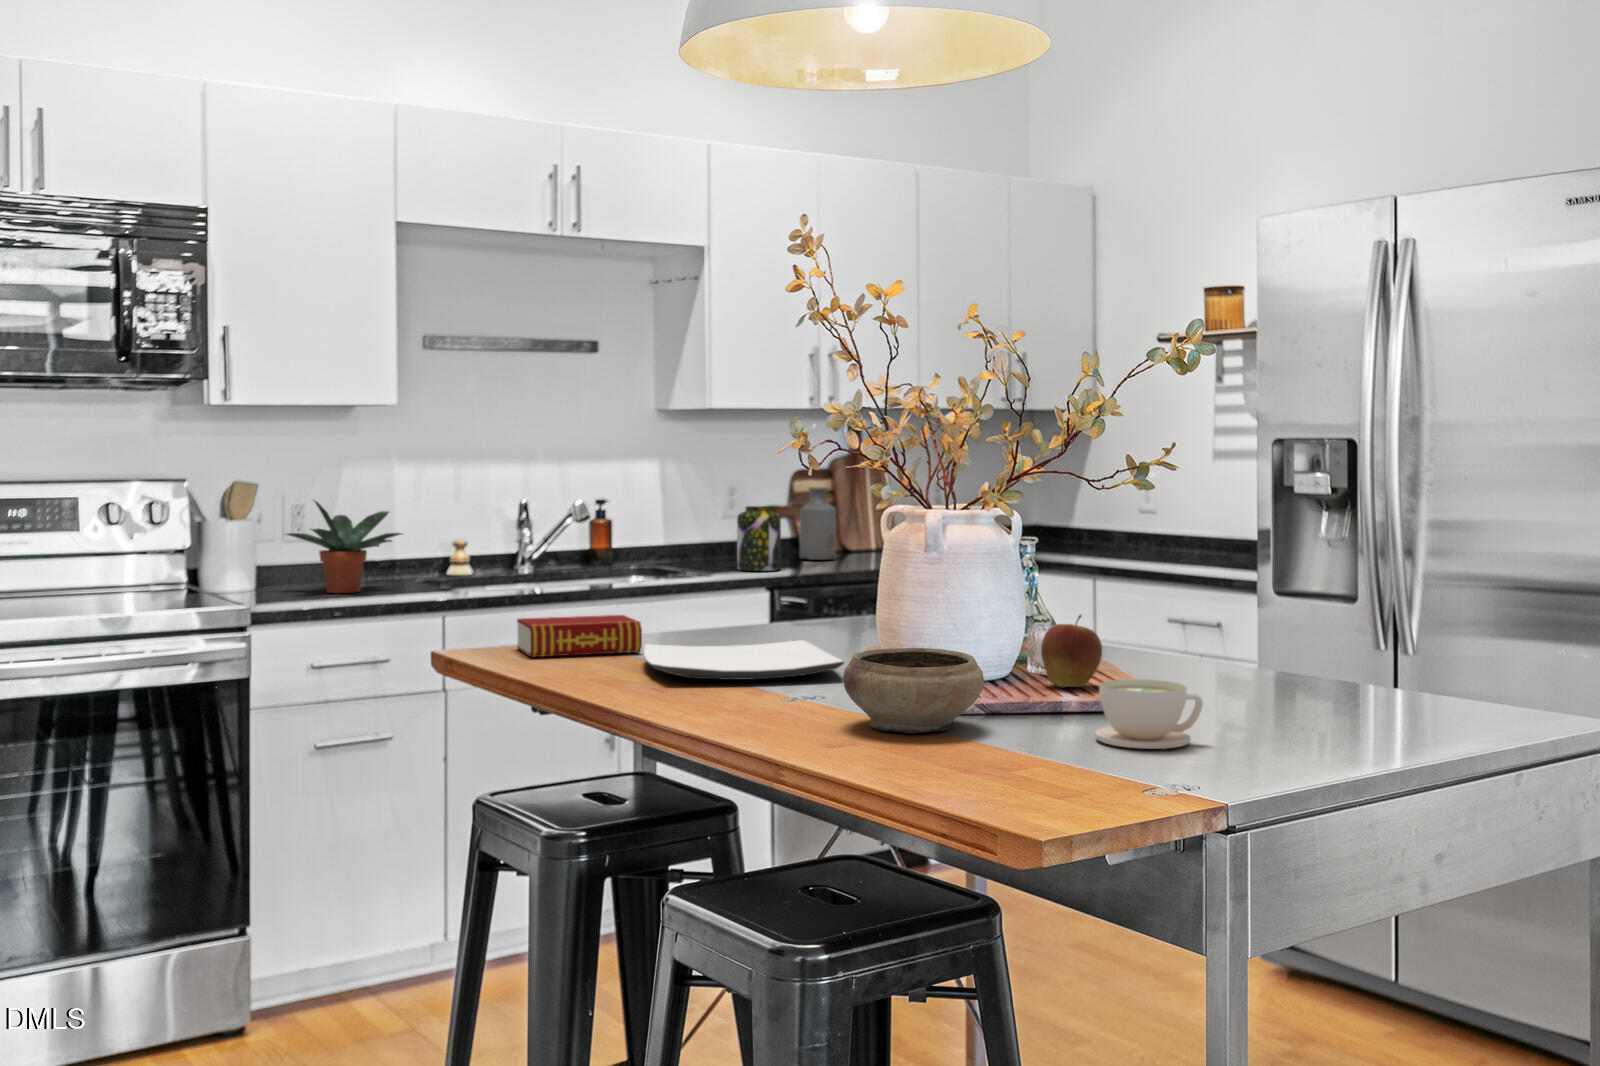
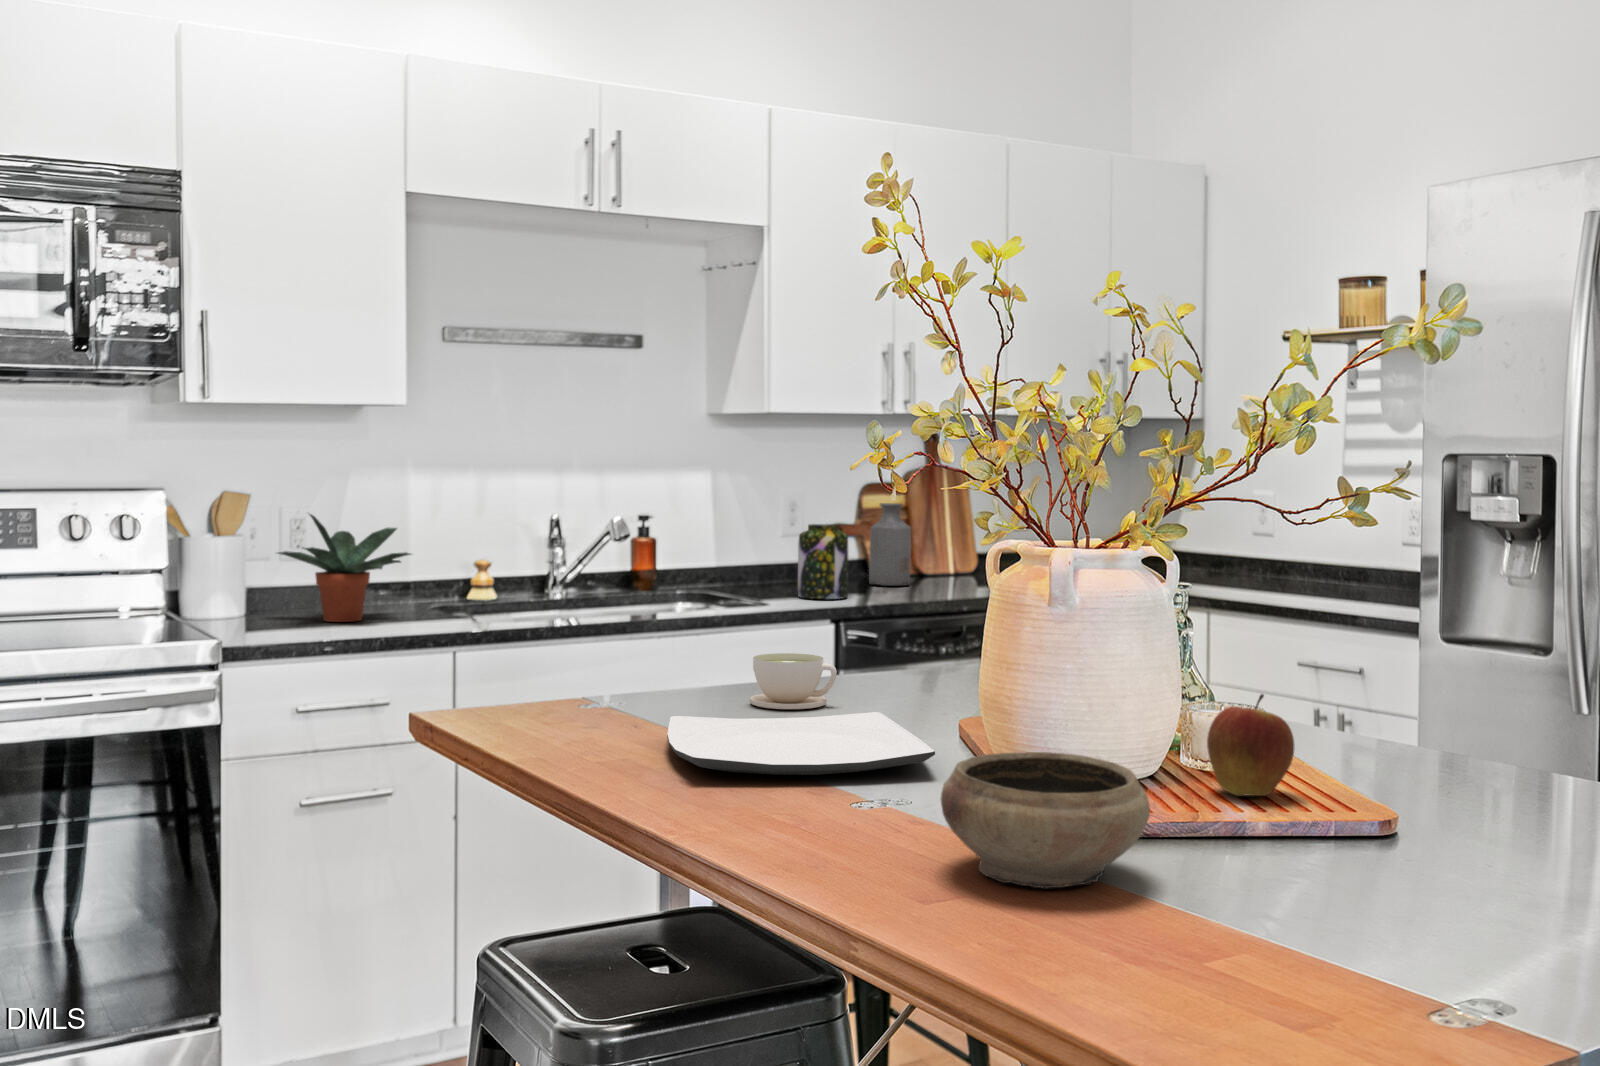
book: present [517,615,642,657] -> none [511,671,669,729]
coffee cup: present [1095,679,1203,749] -> present [750,653,837,709]

